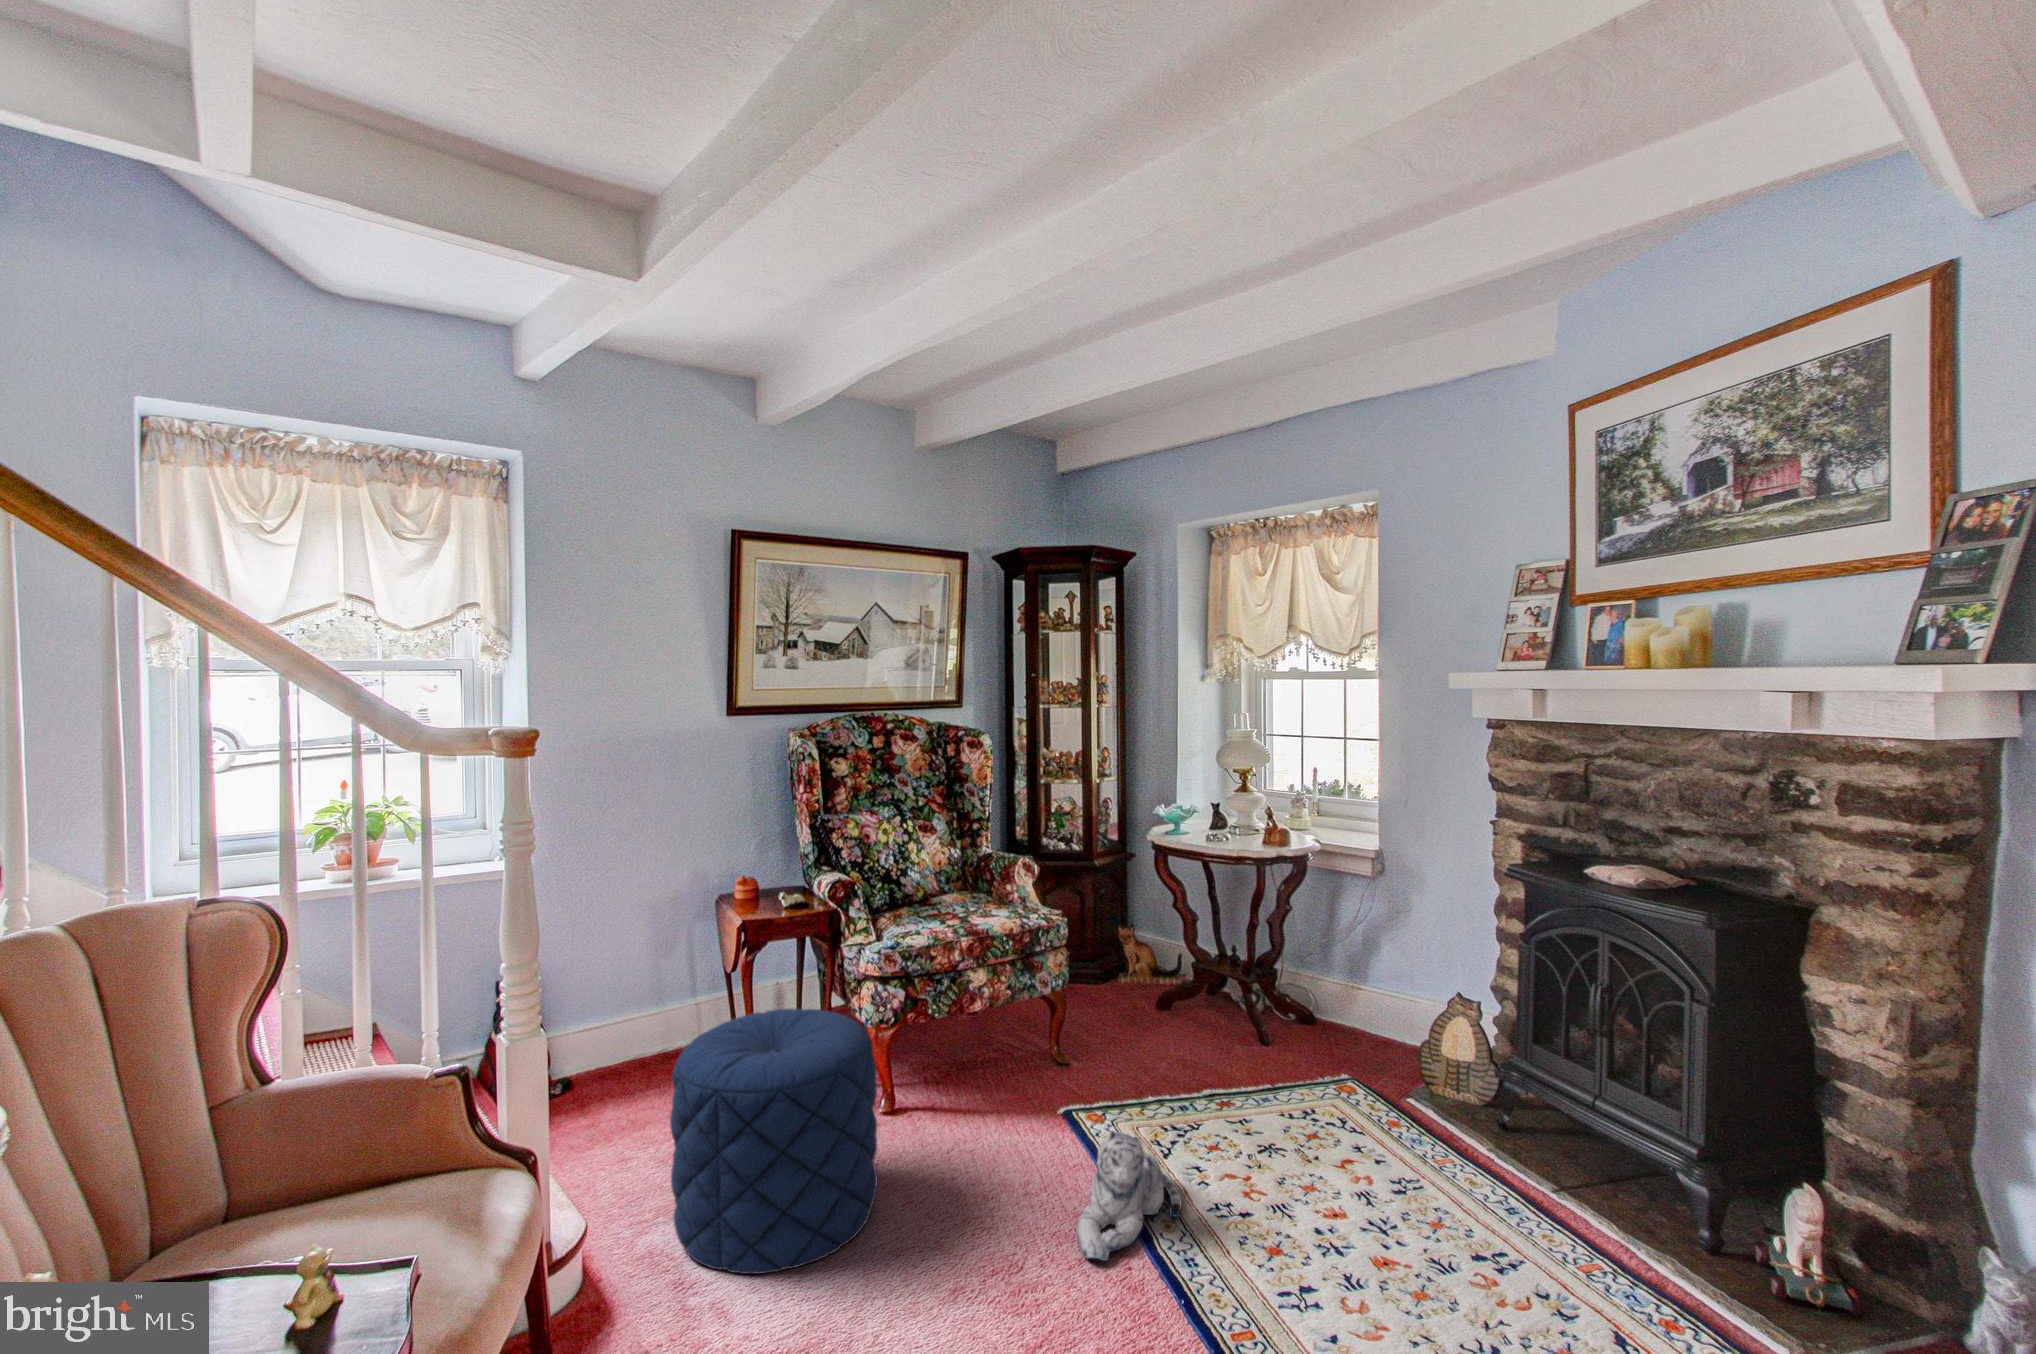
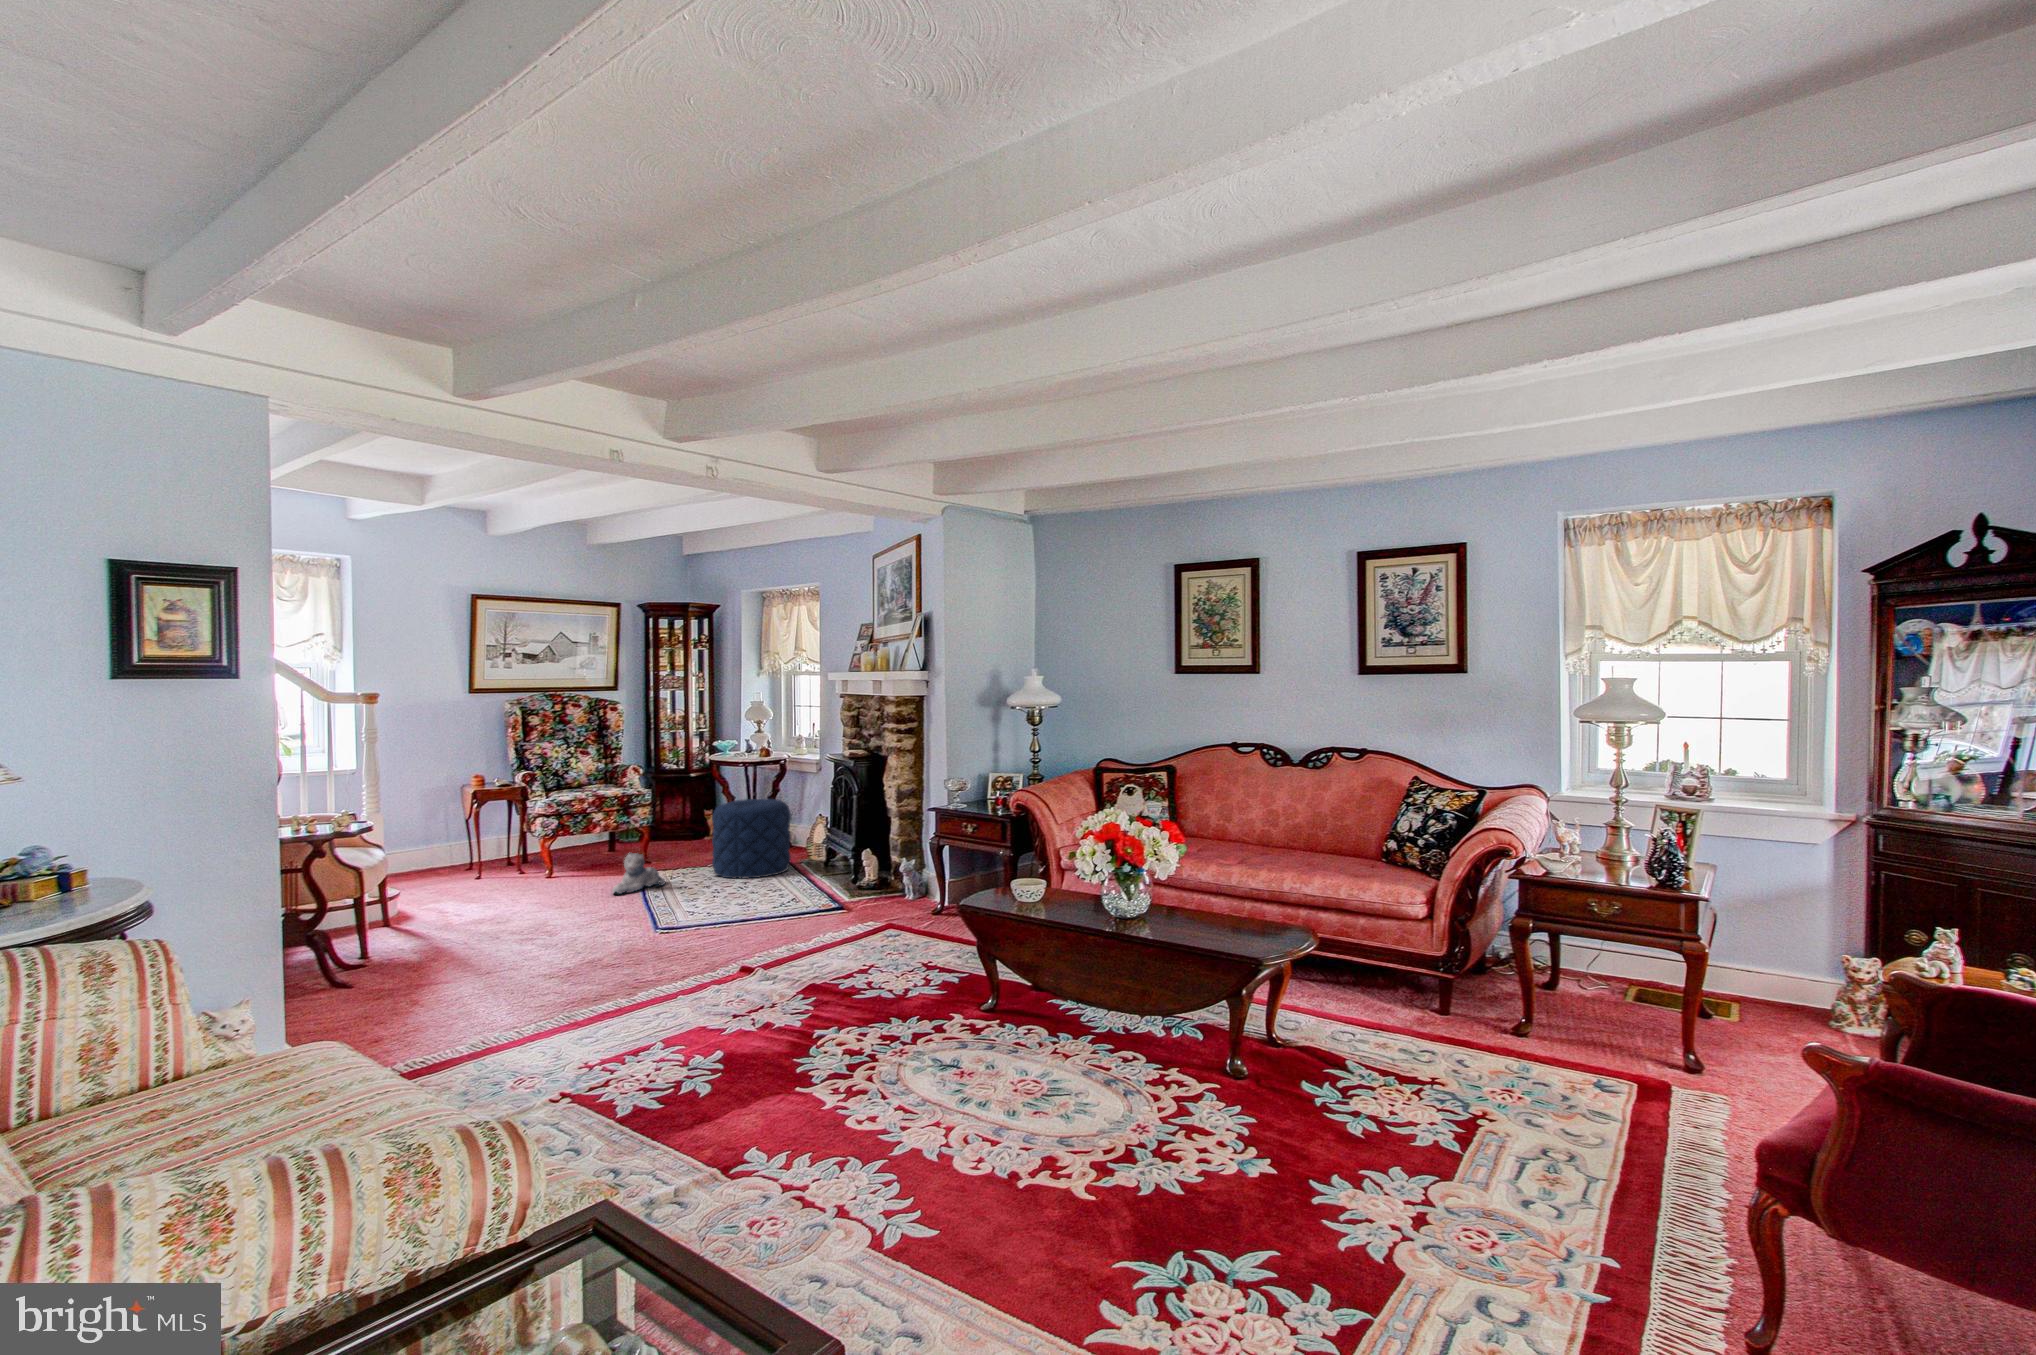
pouf: present [670,1008,878,1274] -> present [712,799,791,879]

